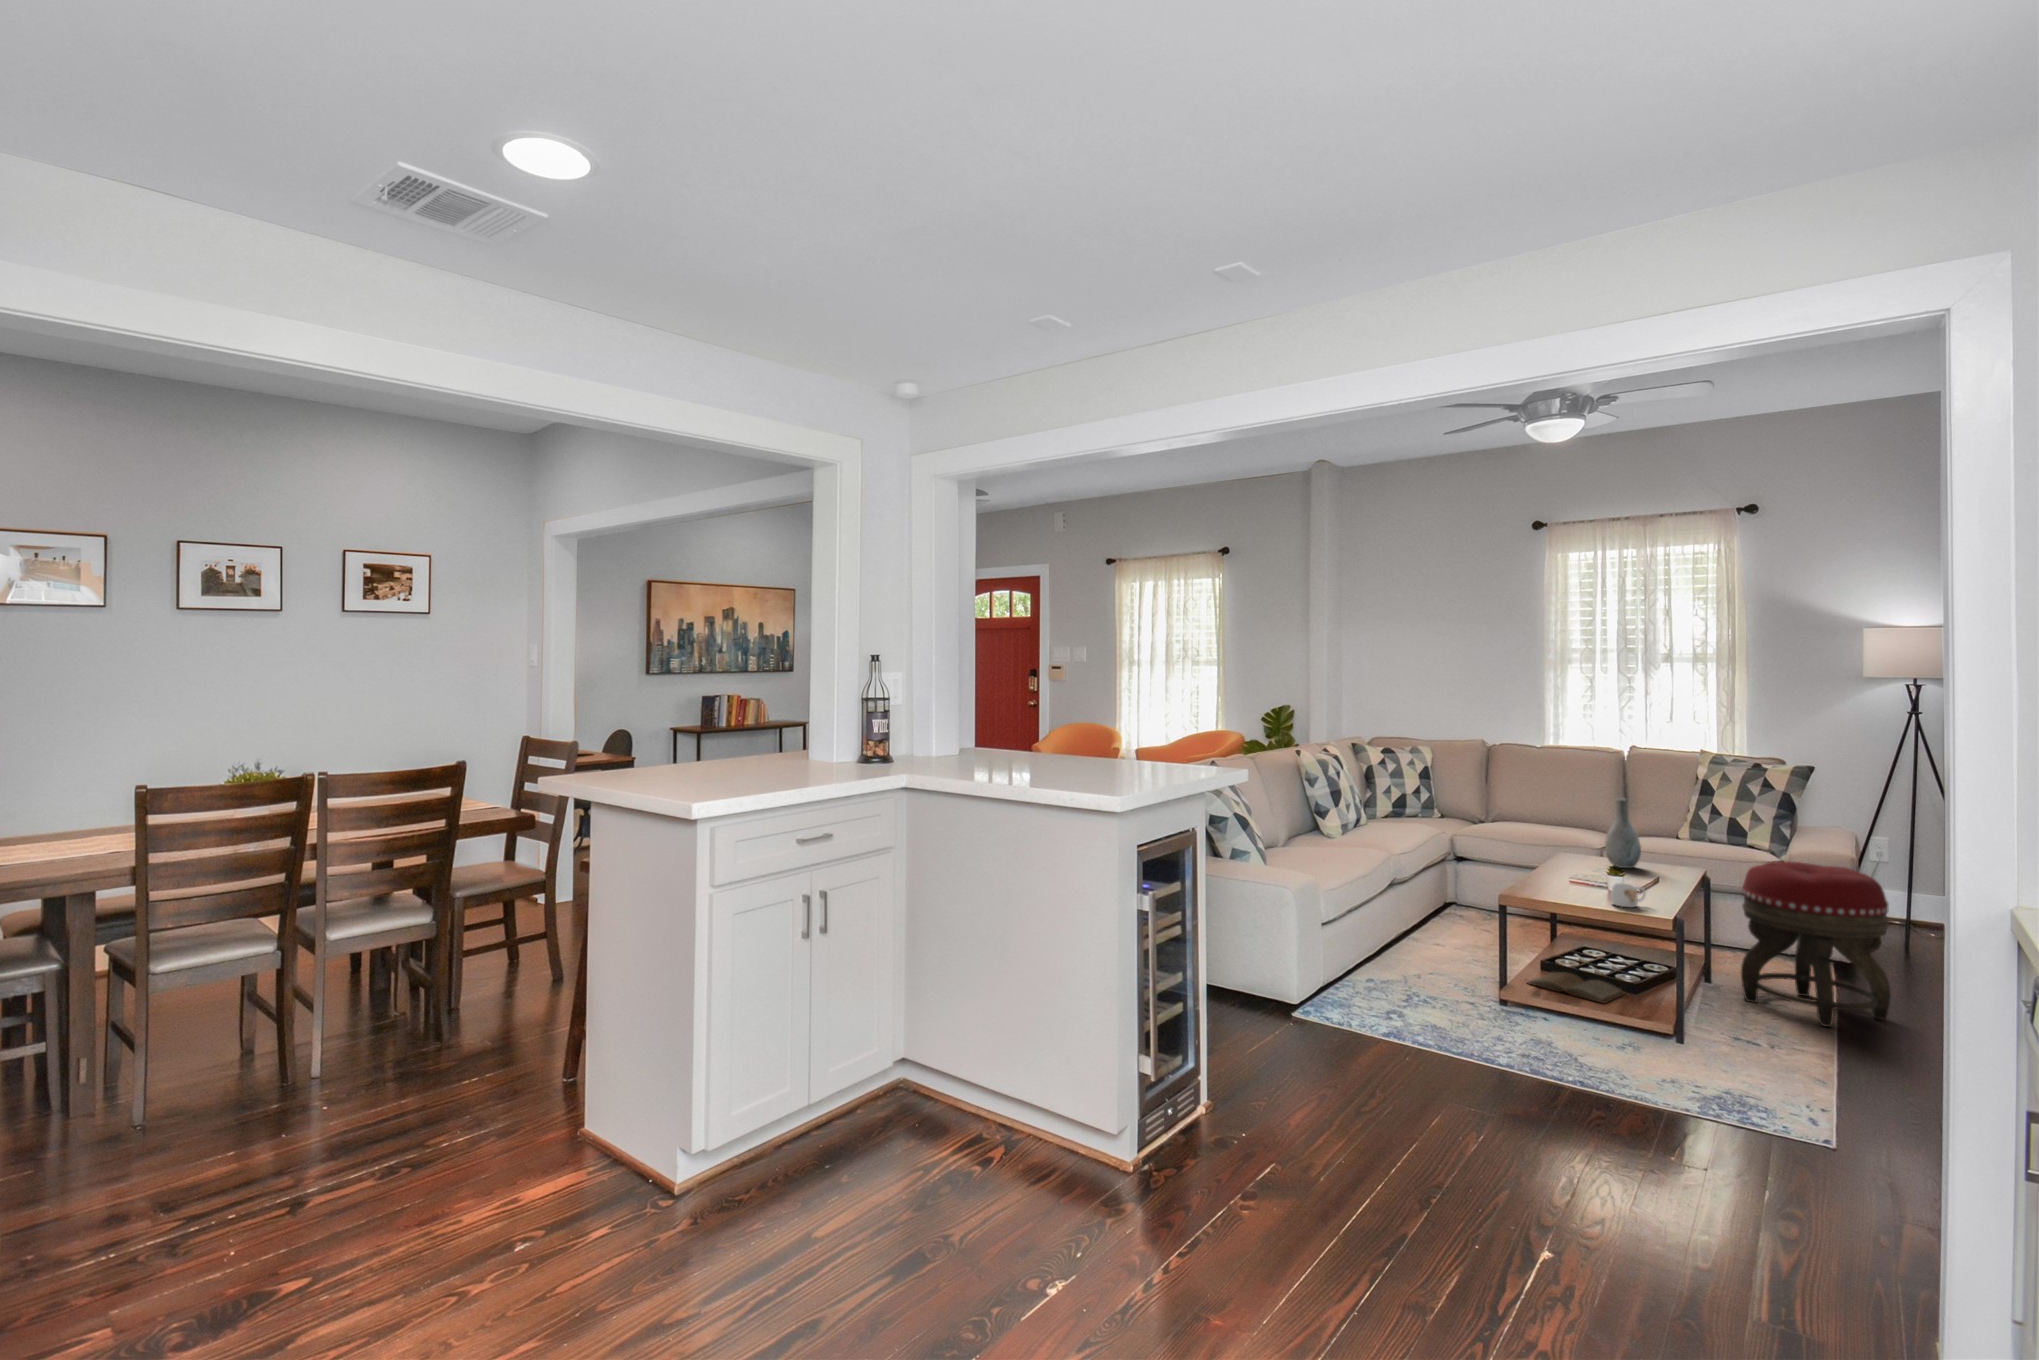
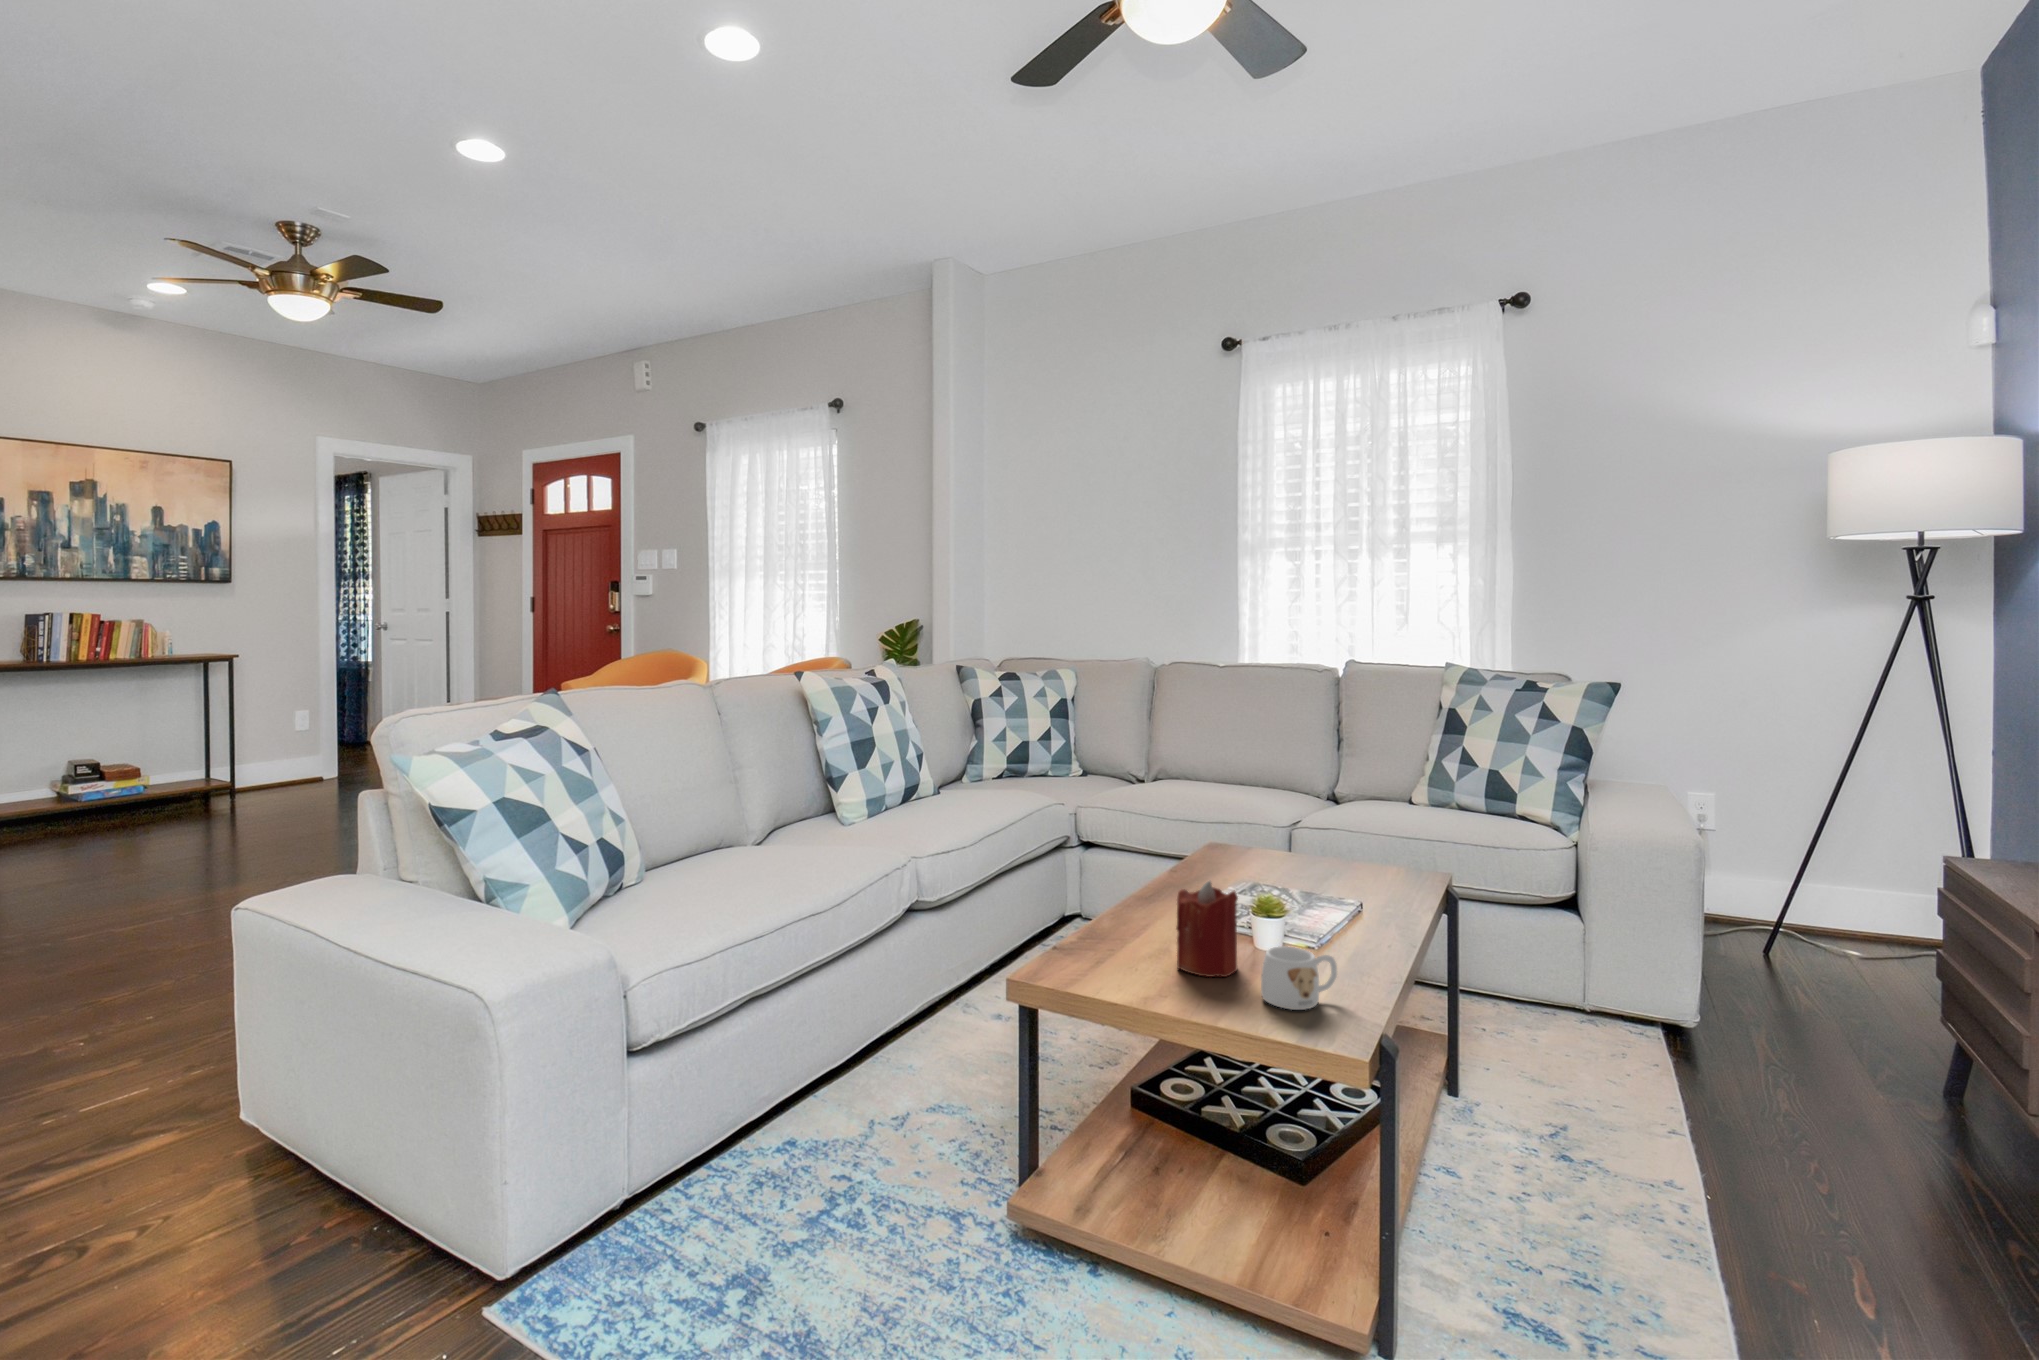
vase: present [1605,798,1641,868] -> none [1285,743,1347,876]
candle: none [1566,857,1596,898] -> present [1176,881,1238,977]
footstool: present [1741,861,1891,1027] -> none [1524,865,1828,1251]
book: present [1528,972,1624,1003] -> none [1085,1133,1291,1254]

